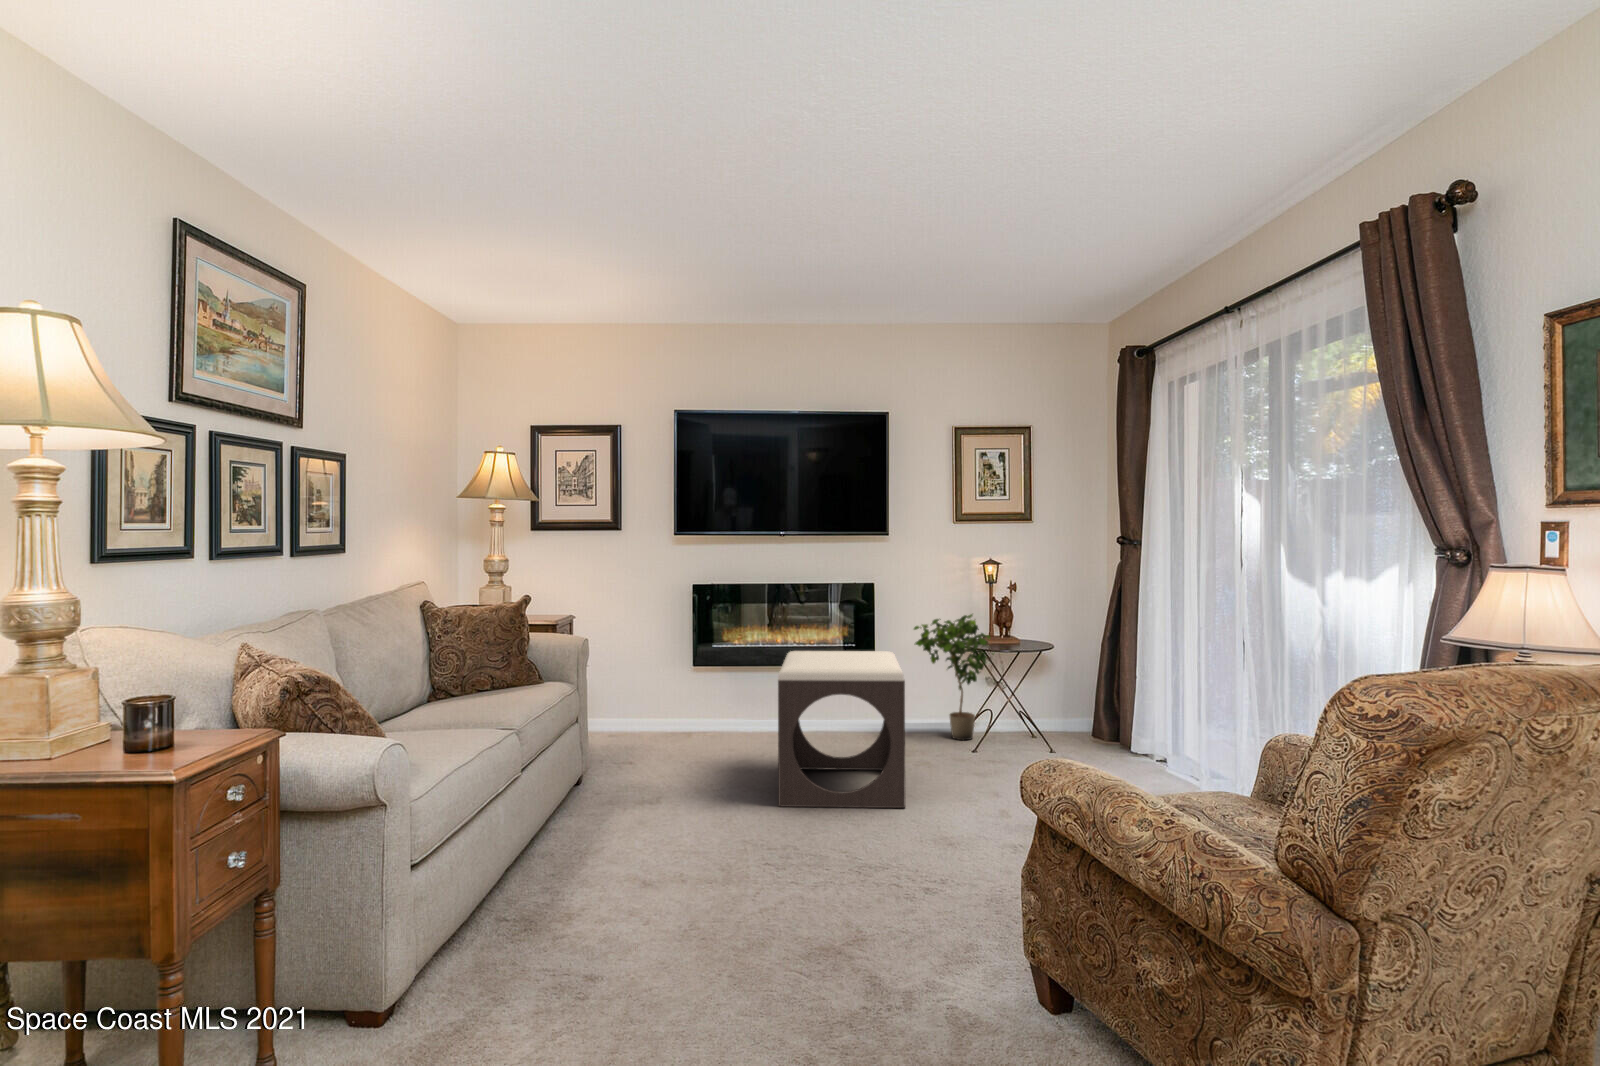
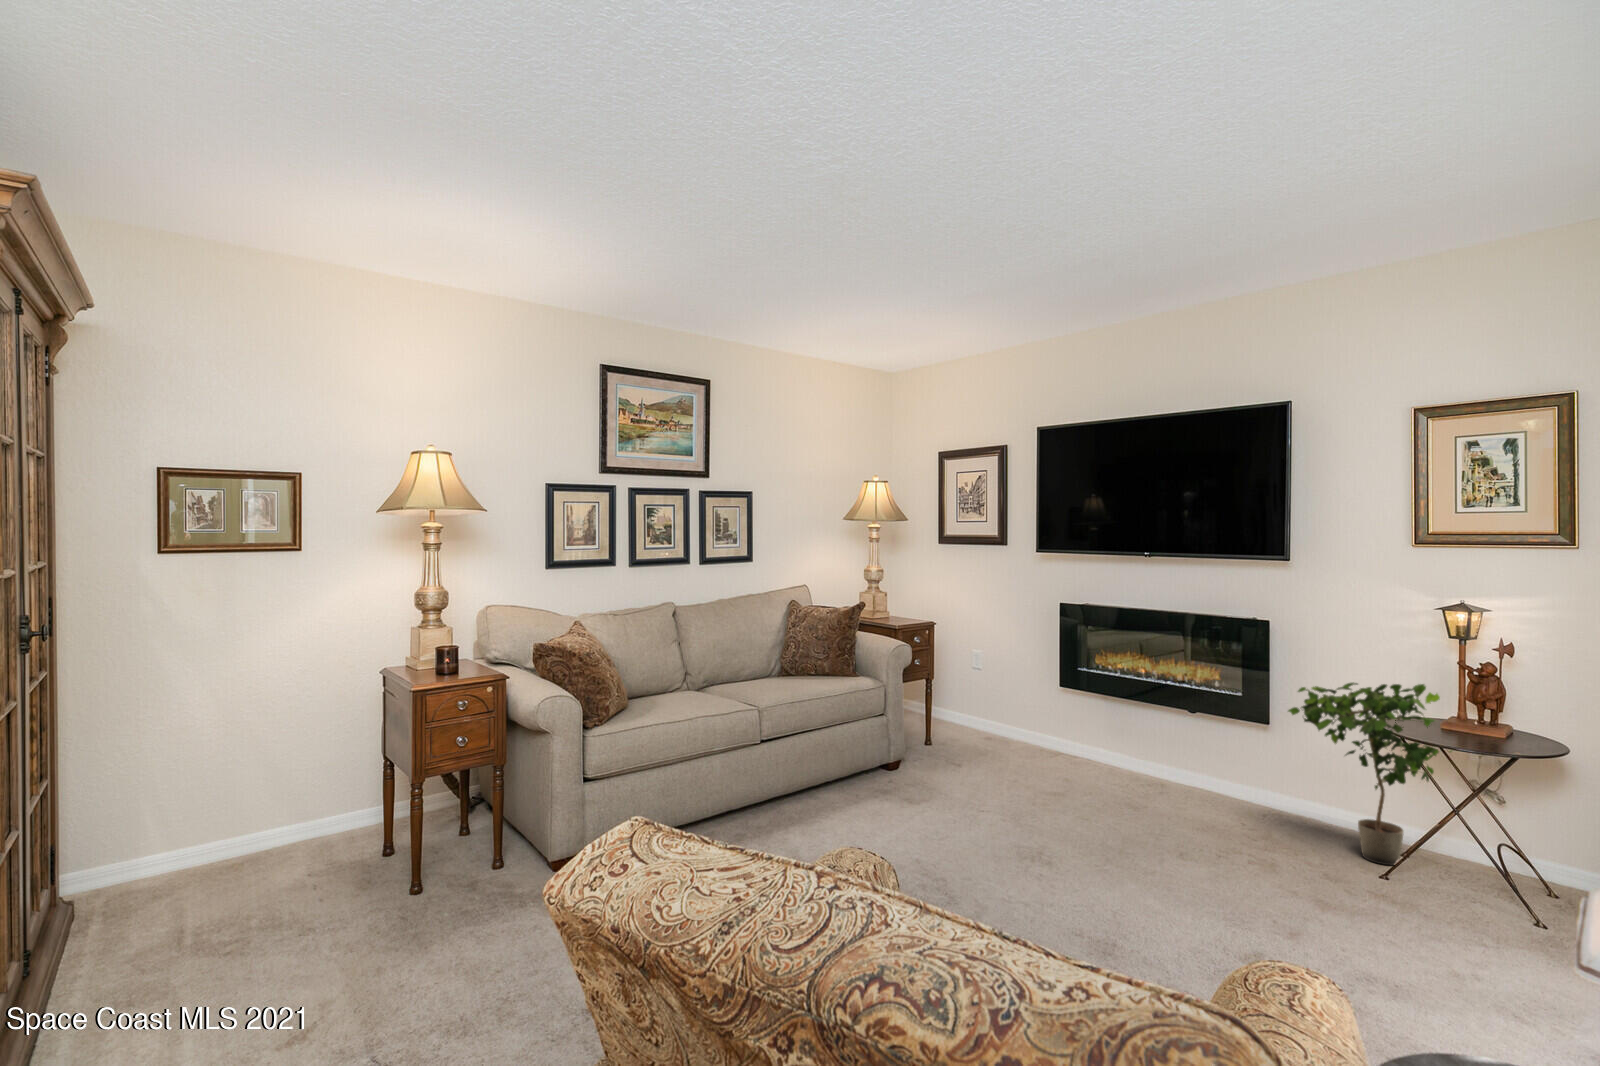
footstool: present [778,651,905,808] -> none [992,689,1193,899]

